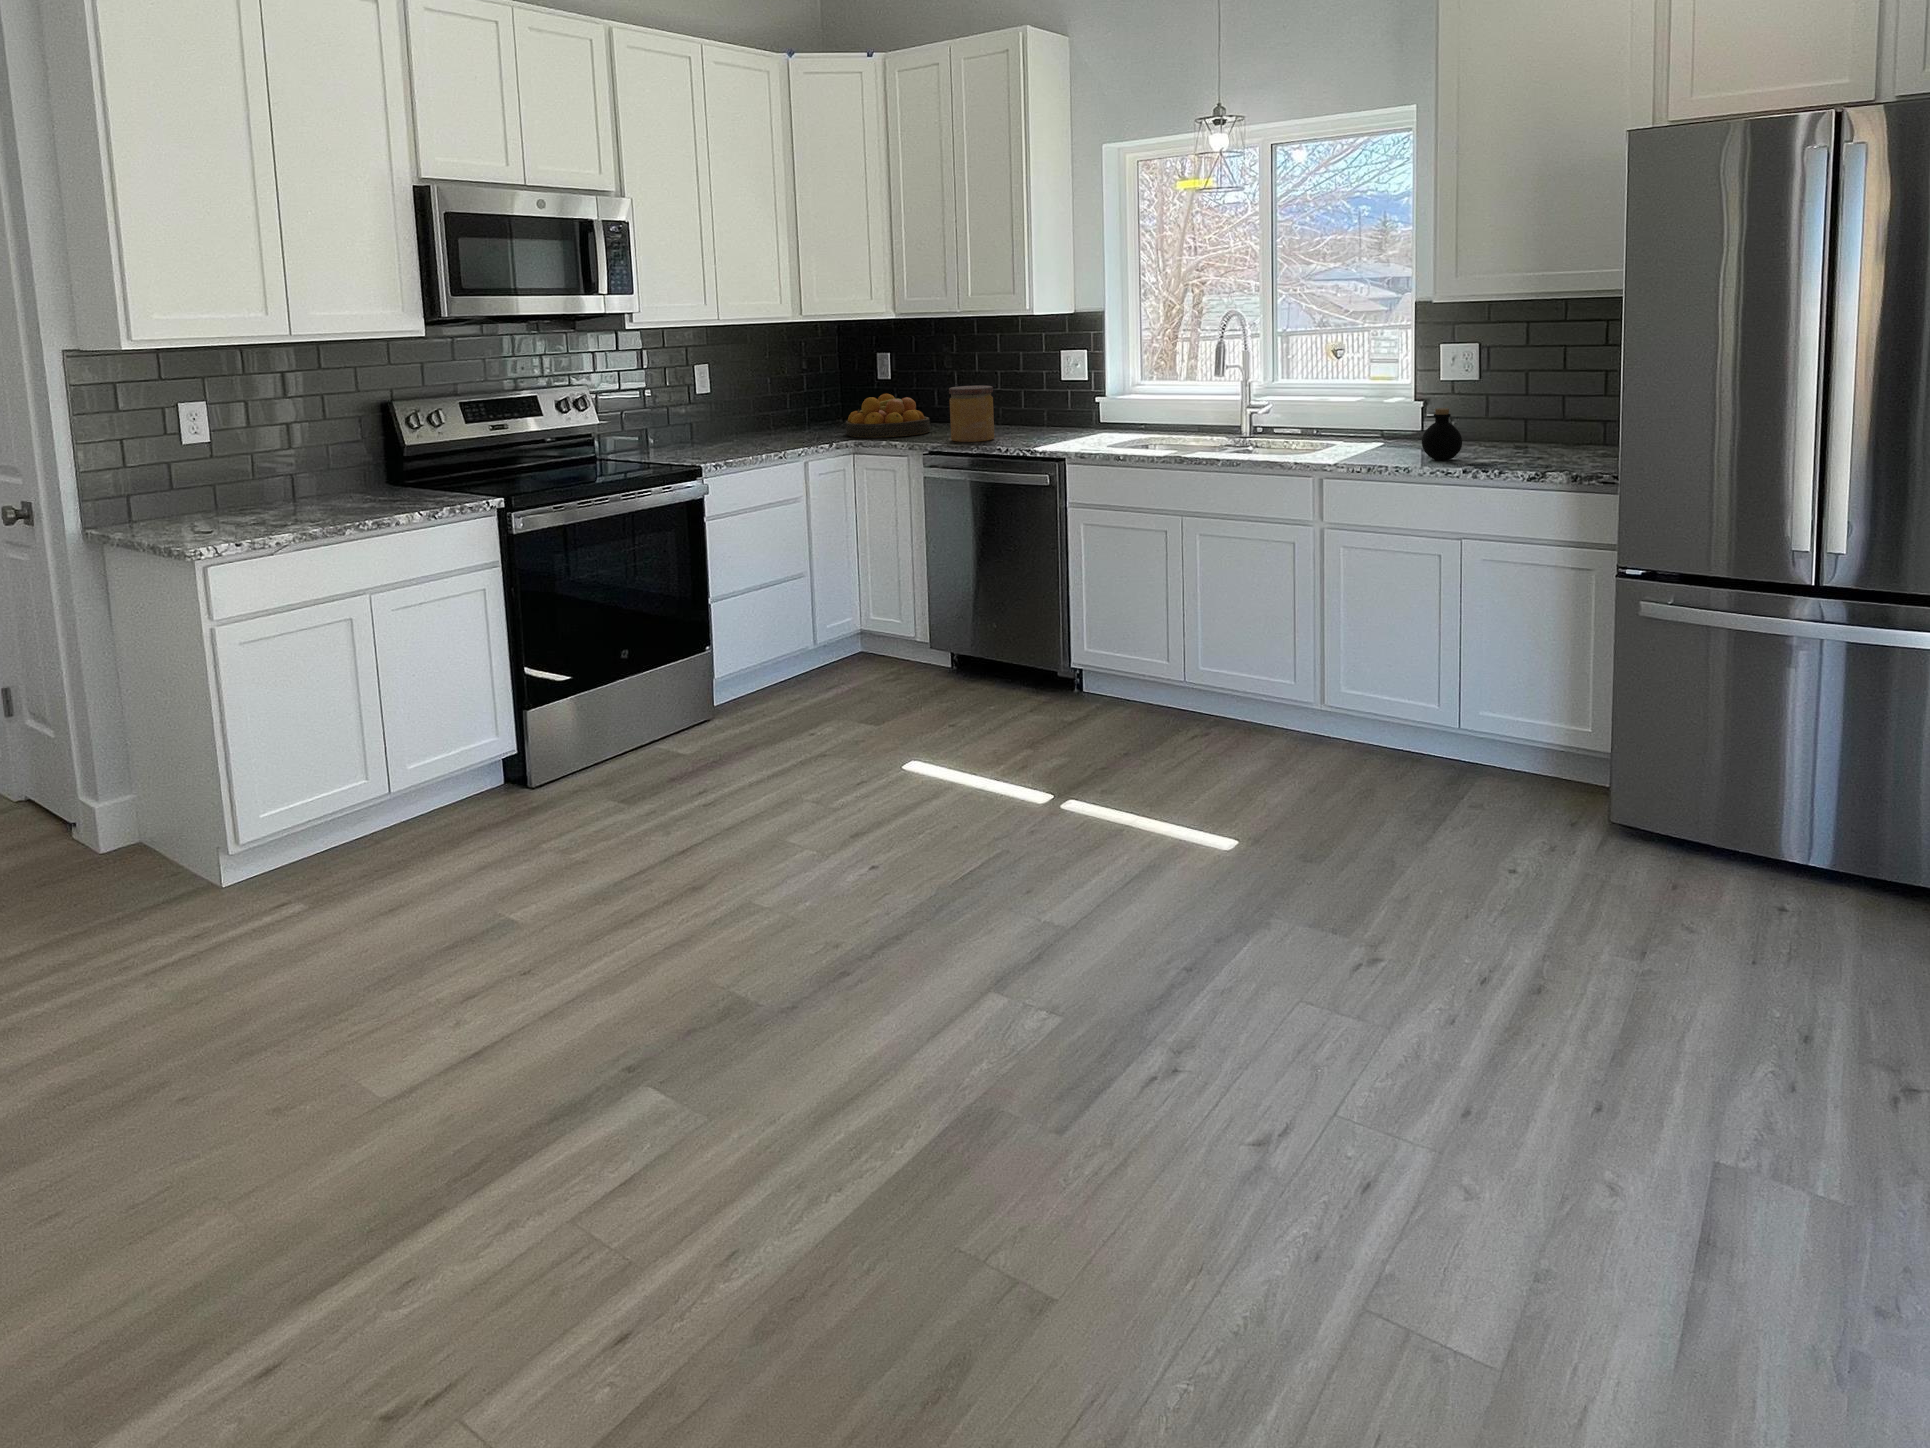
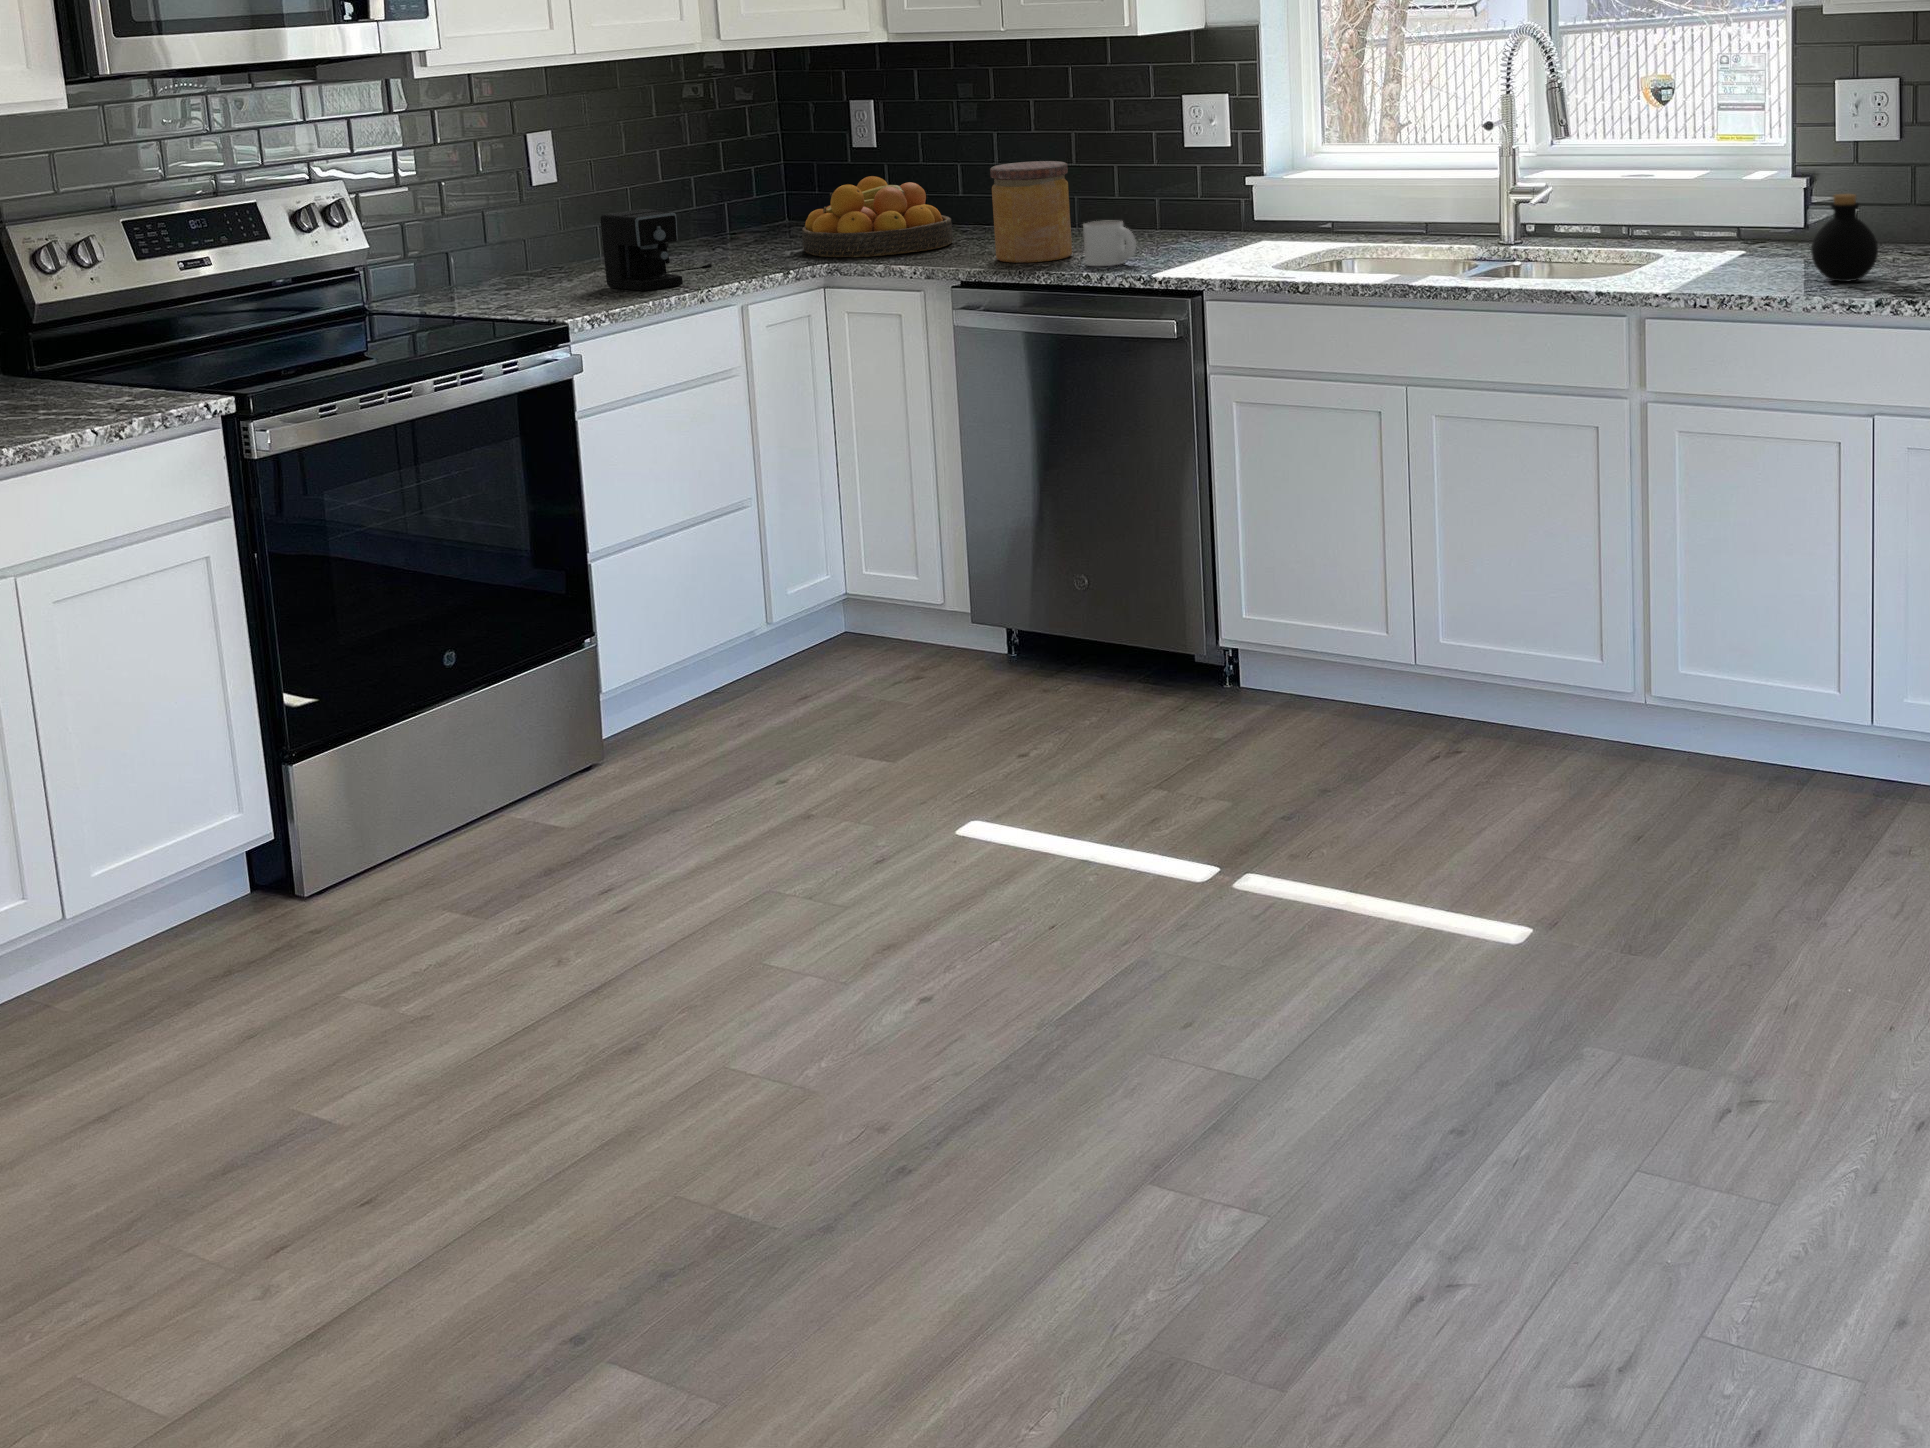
coffee maker: none [730,407,793,452] -> present [601,209,712,291]
mug: none [999,419,1029,444] -> present [1083,221,1136,266]

